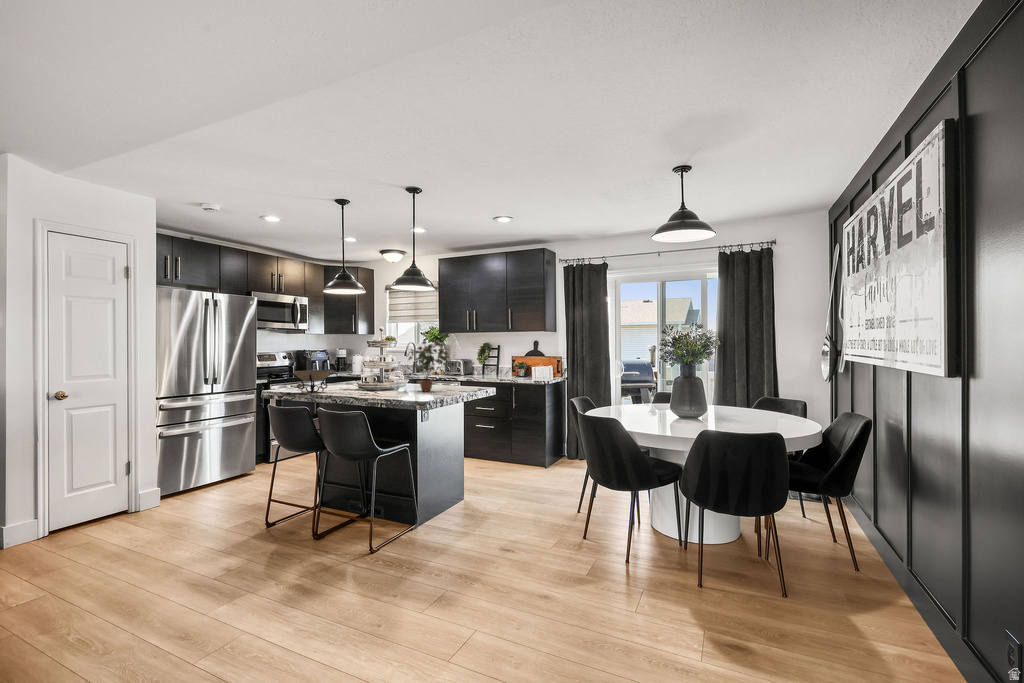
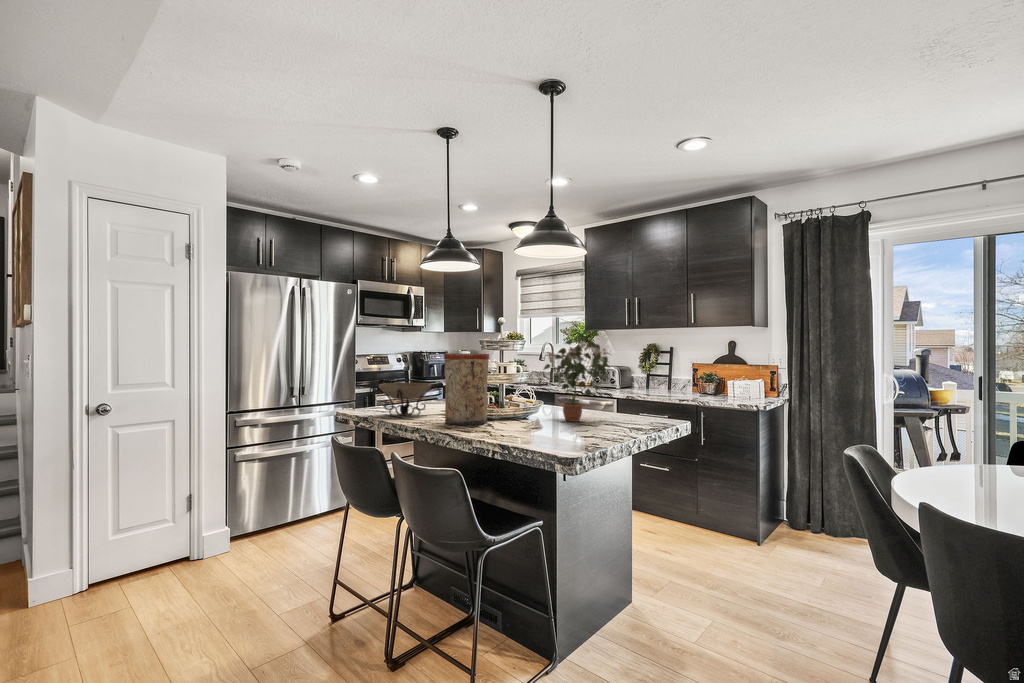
vase: none [344,350,373,395] -> present [444,354,489,426]

